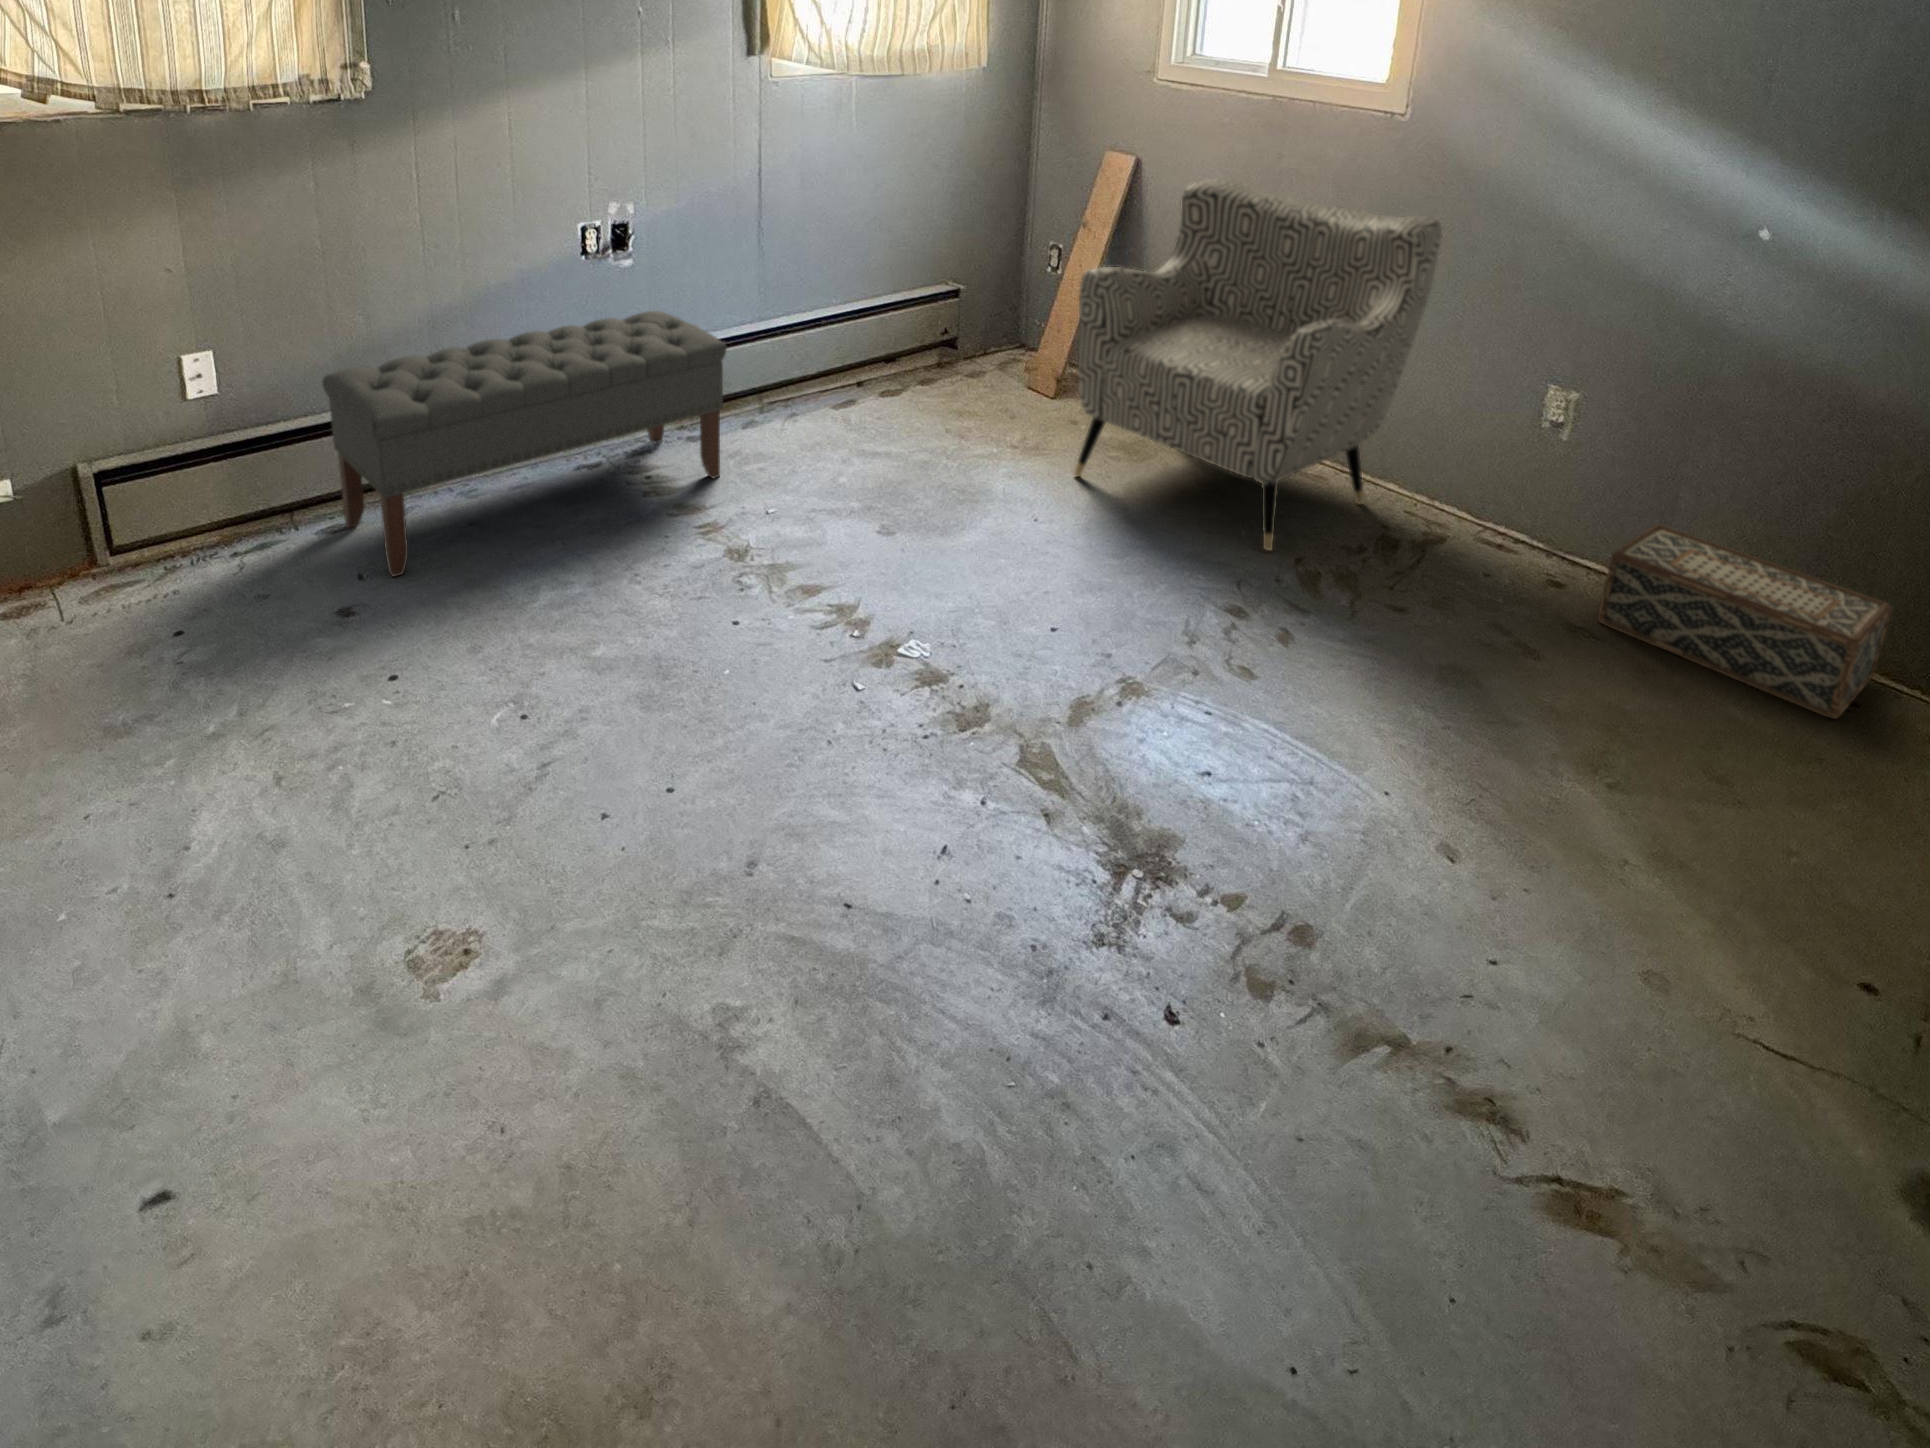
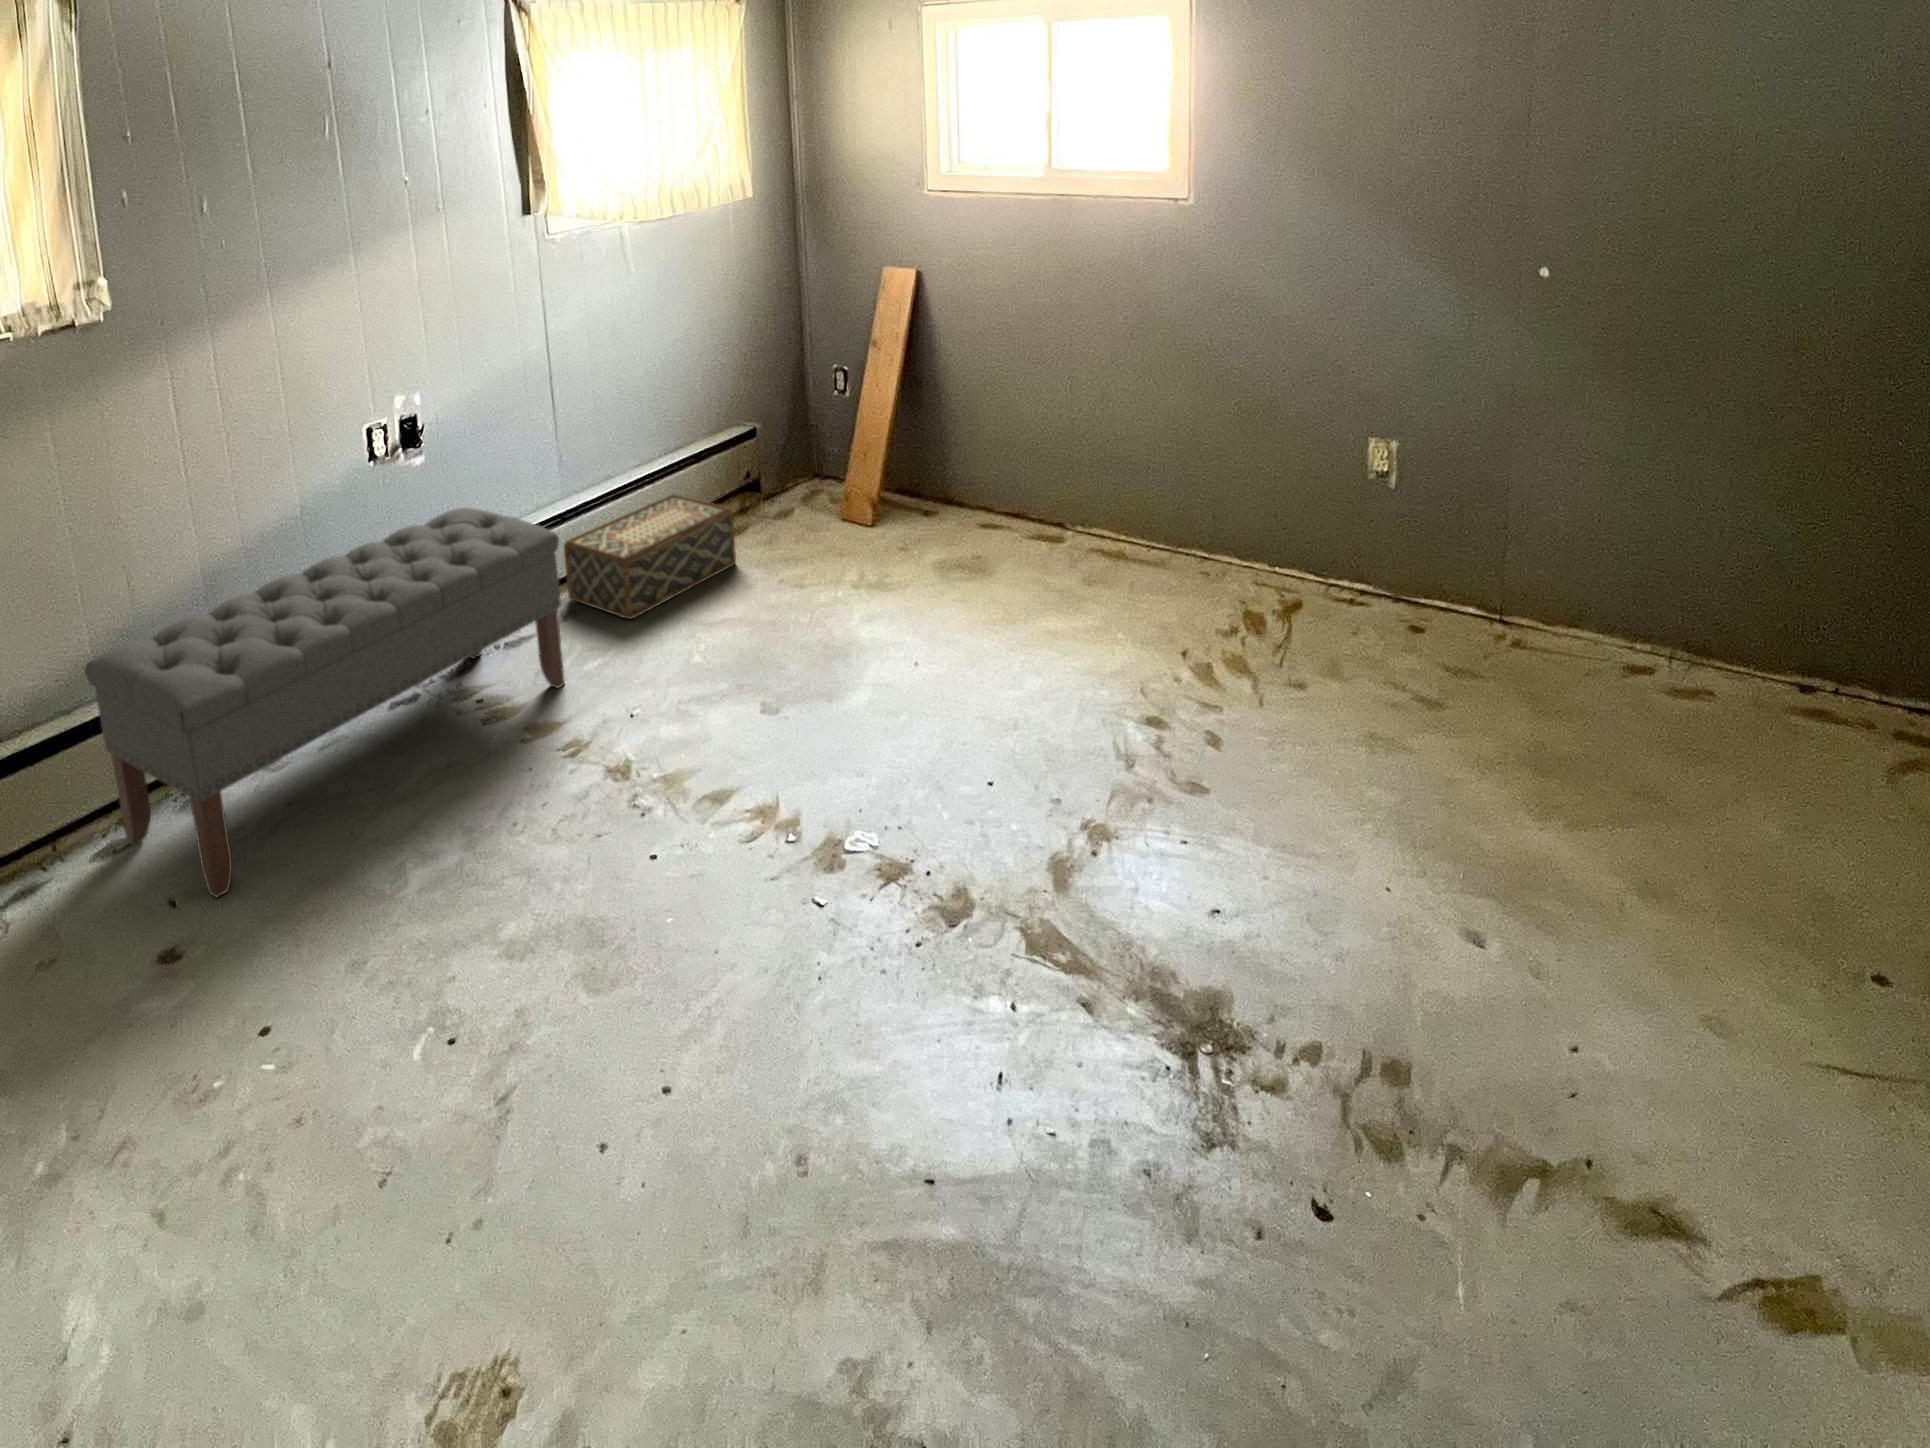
armchair: present [1074,179,1442,550] -> none [920,279,1254,651]
woven basket: present [1598,524,1893,719] -> present [564,494,736,619]

